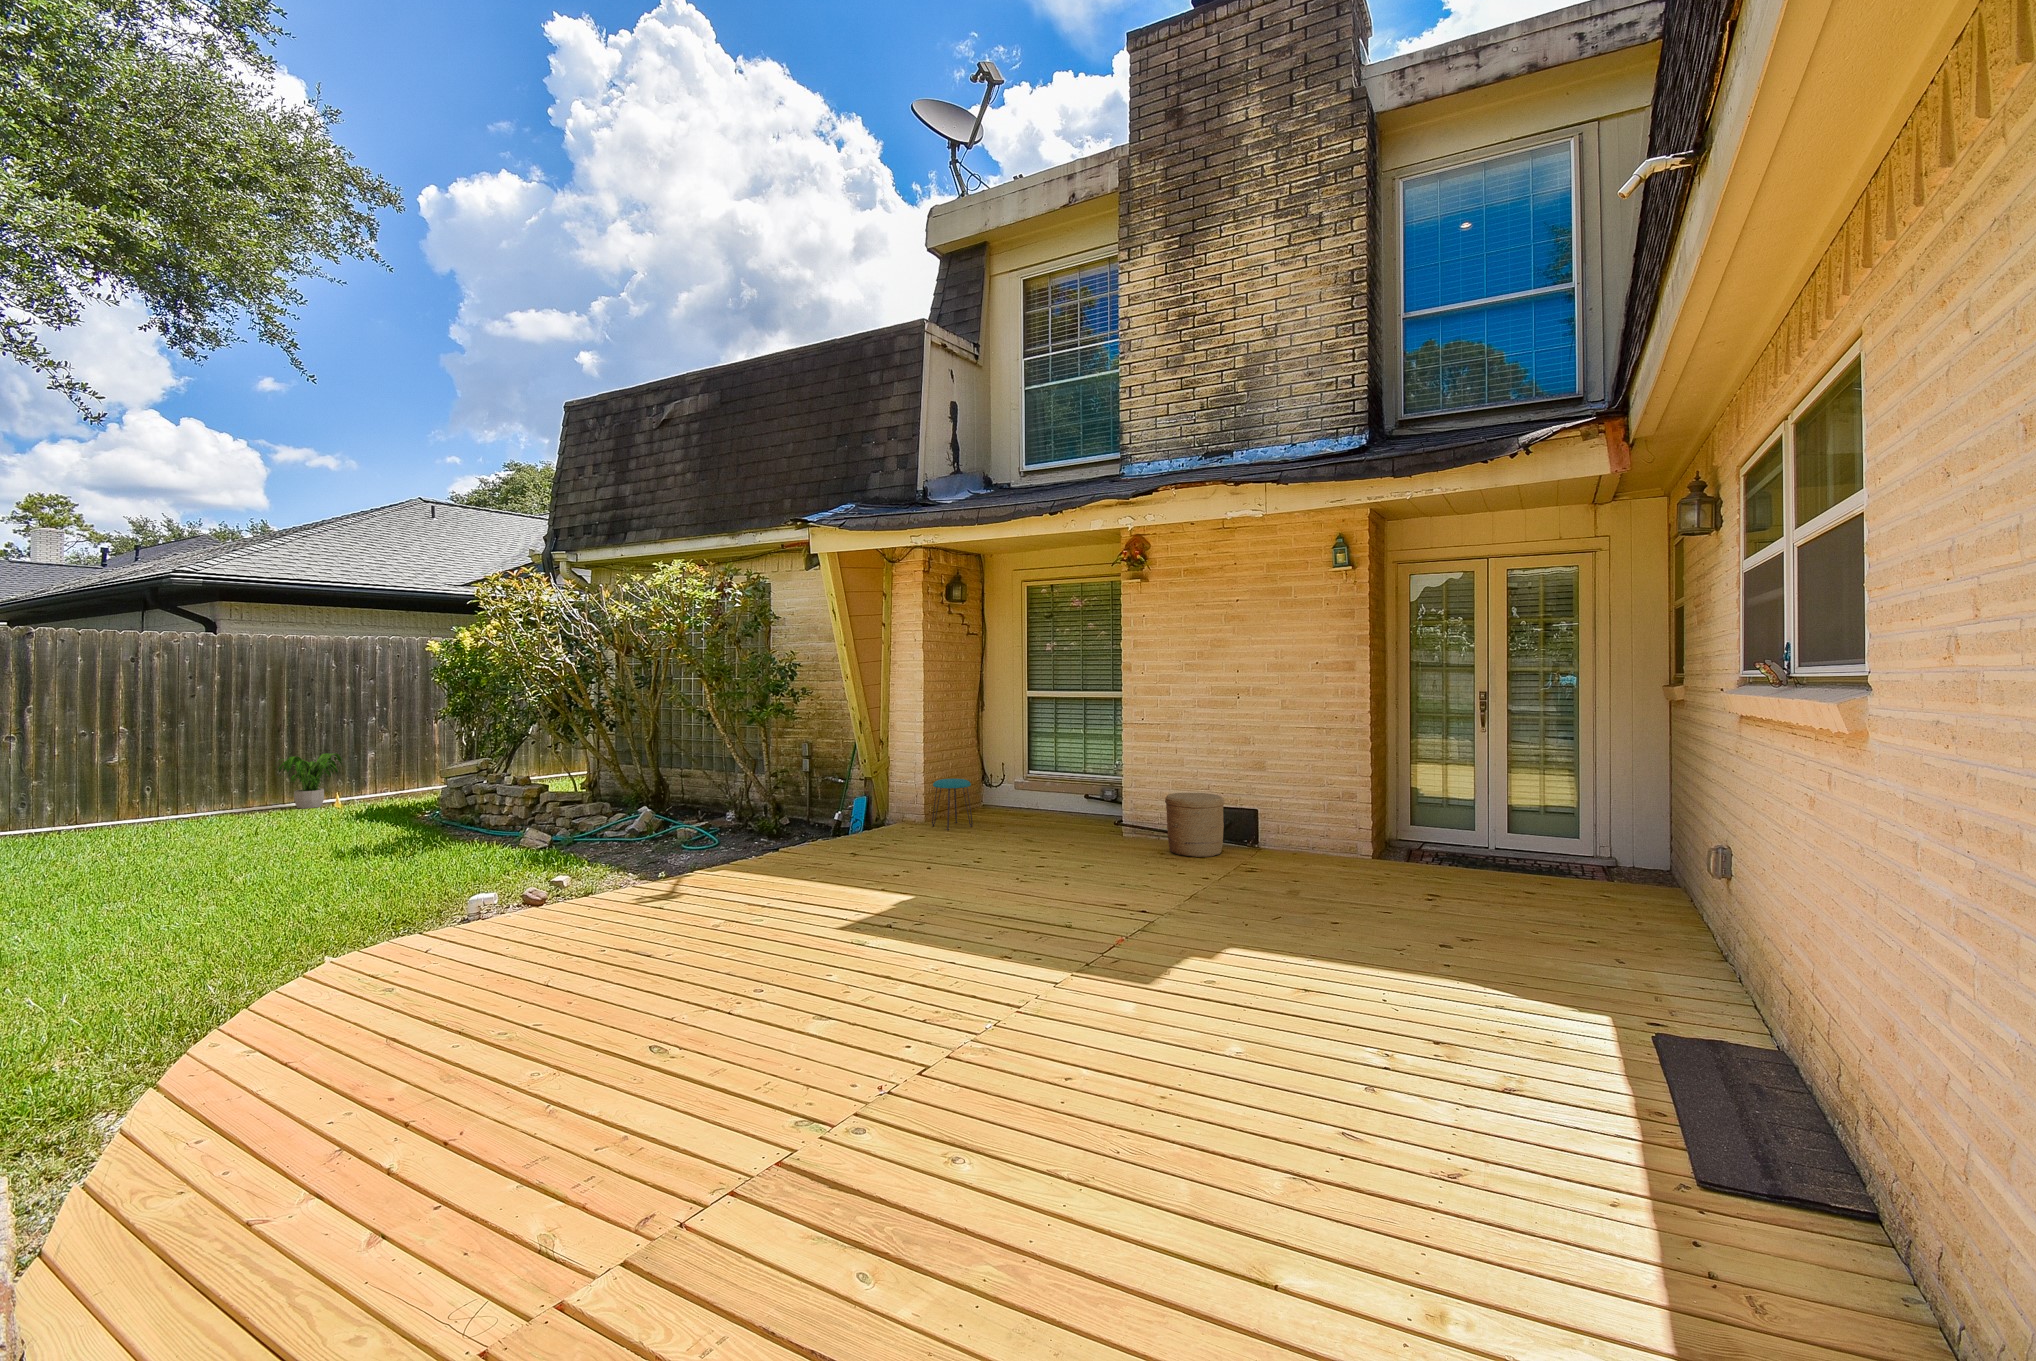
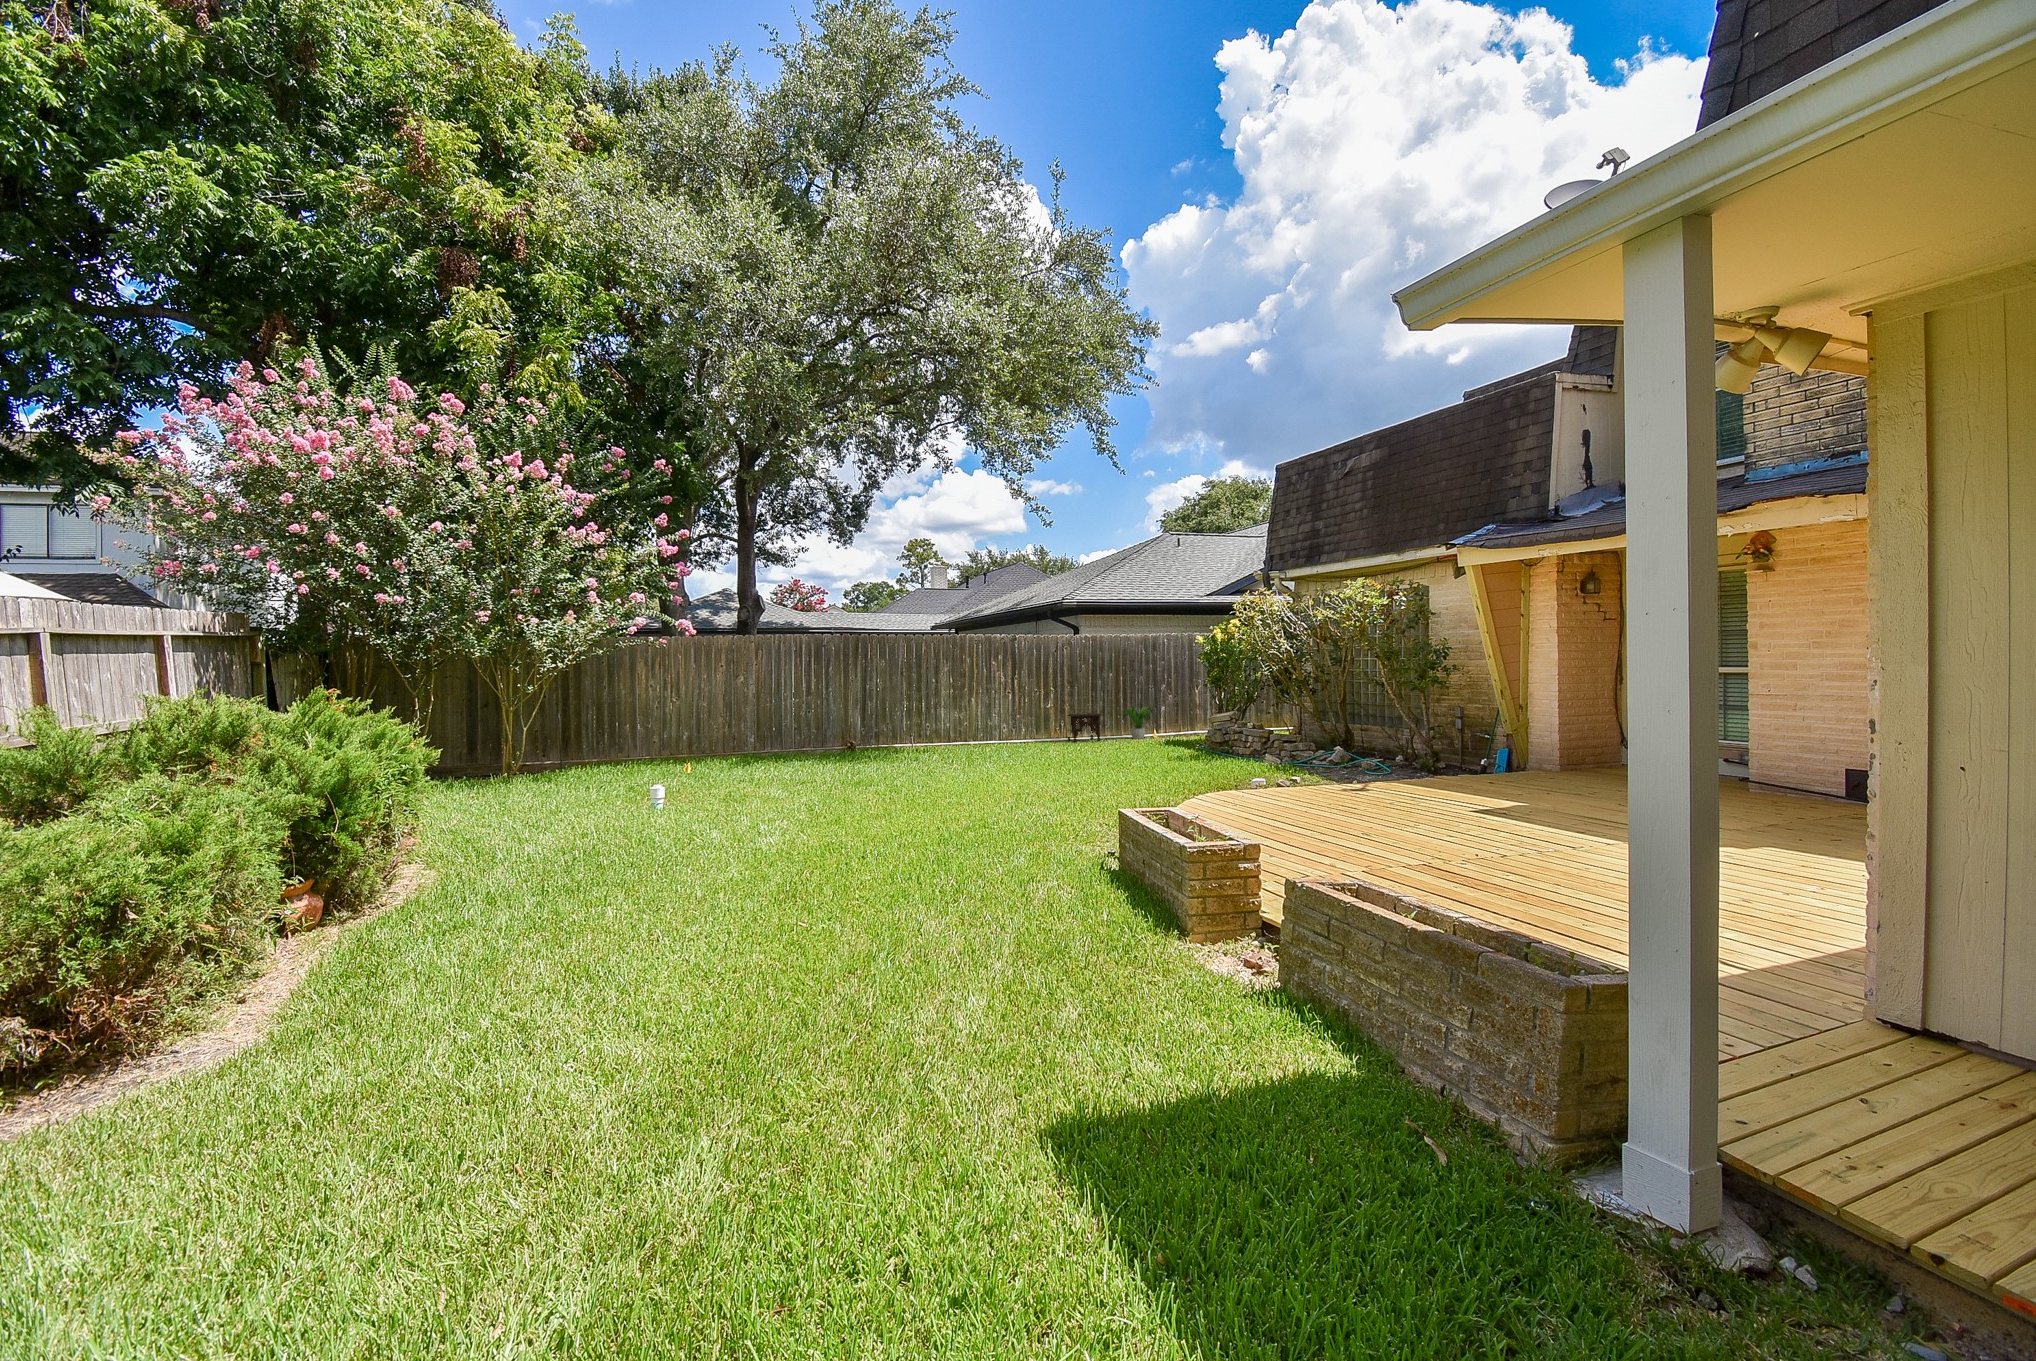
side table: none [131,768,225,827] -> present [1067,712,1102,742]
stool: present [932,779,973,830] -> none [1561,737,1599,776]
woven basket: present [1165,793,1224,857] -> none [1778,754,1847,808]

